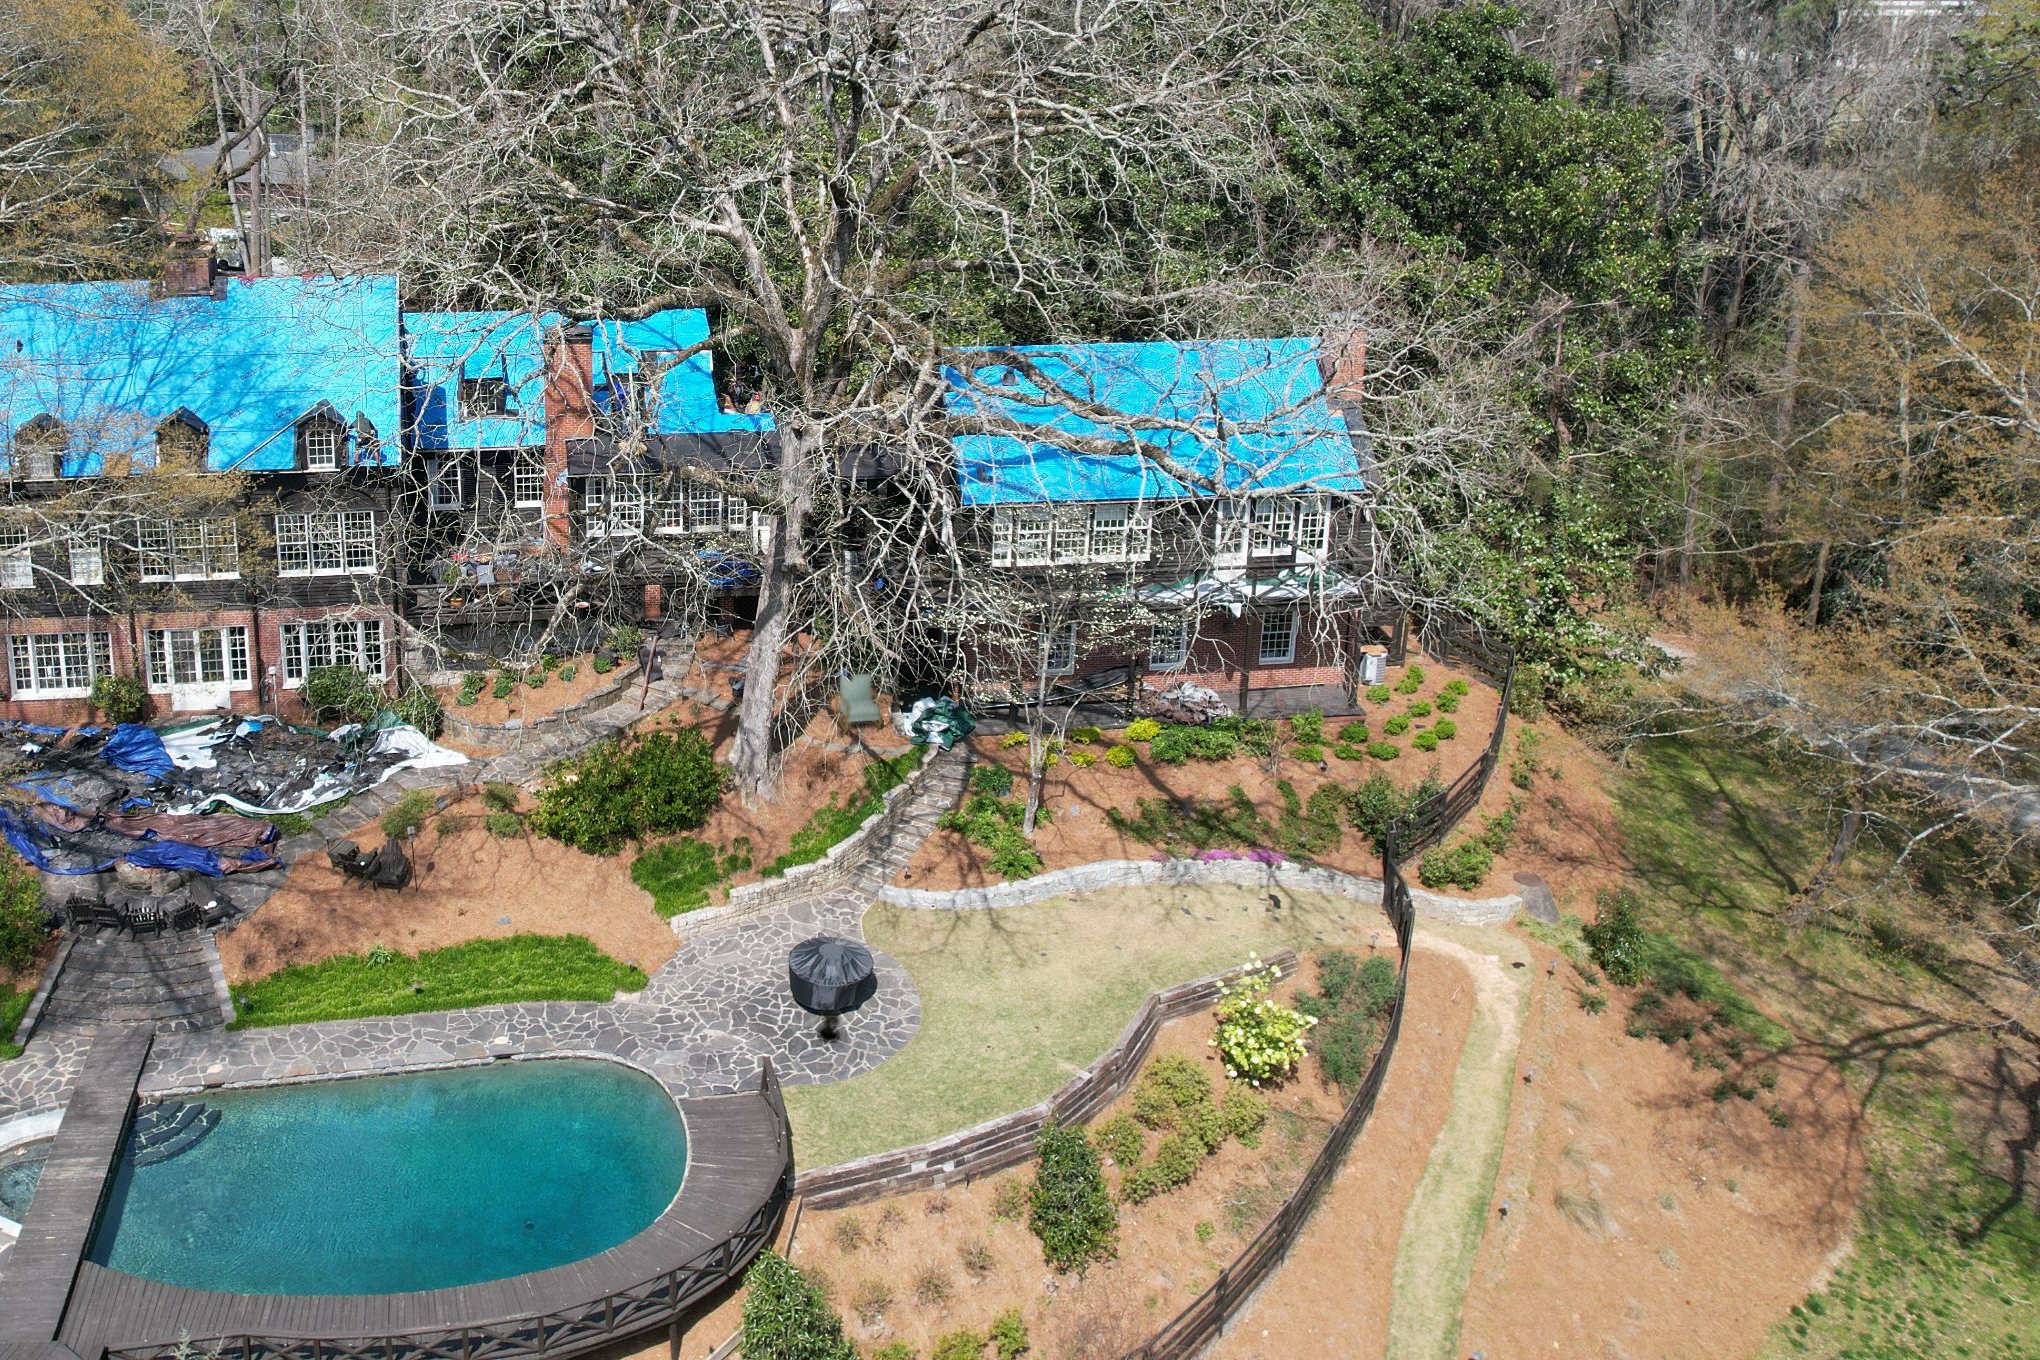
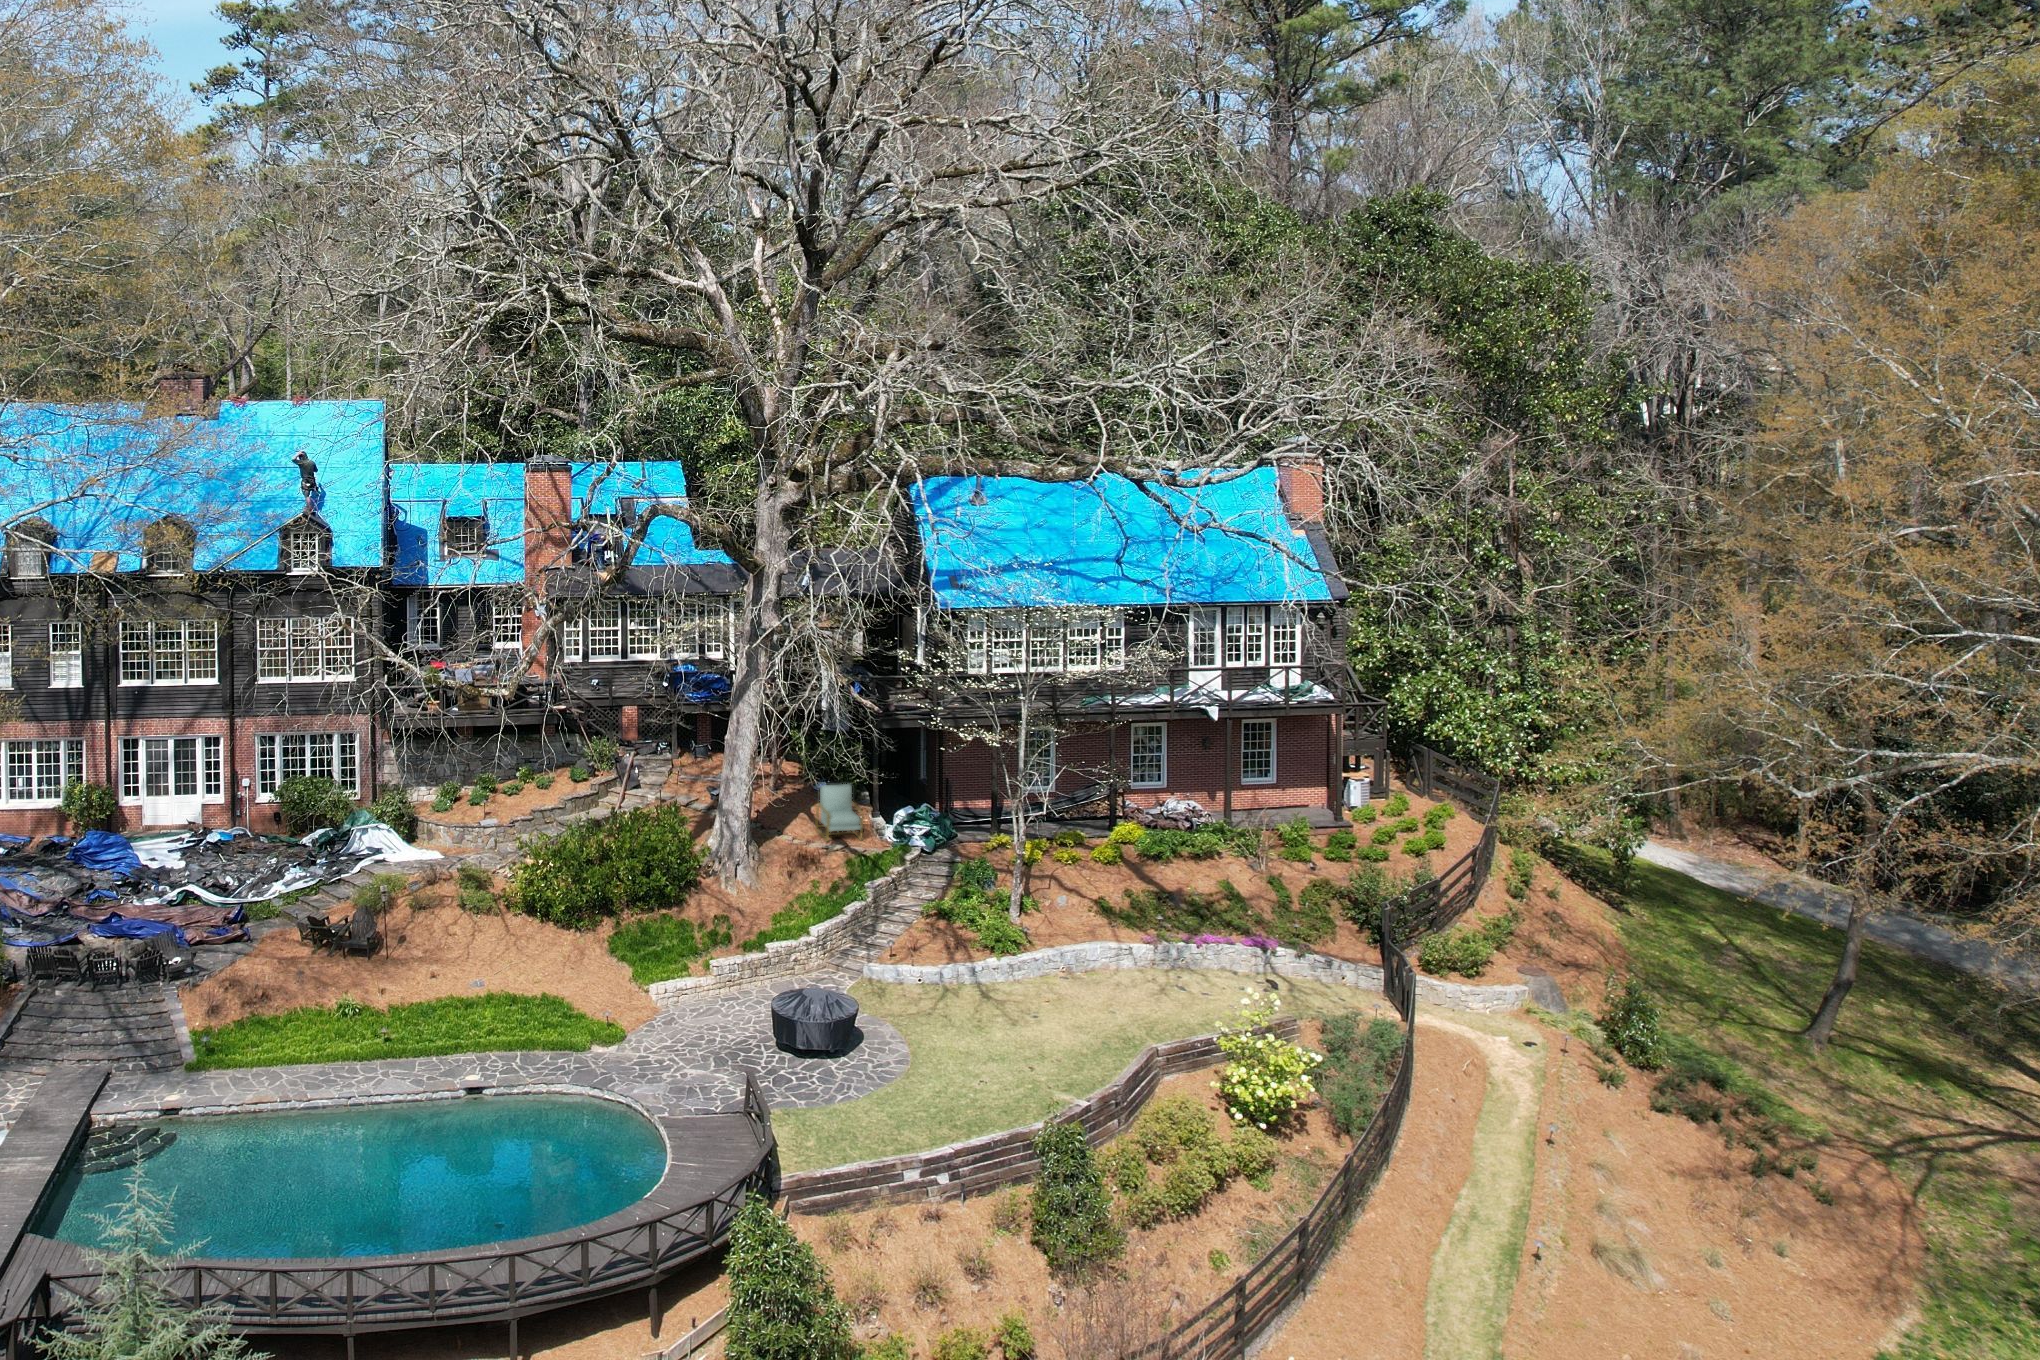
potted tree: present [818,1005,840,1042] -> none [802,1040,827,1085]

